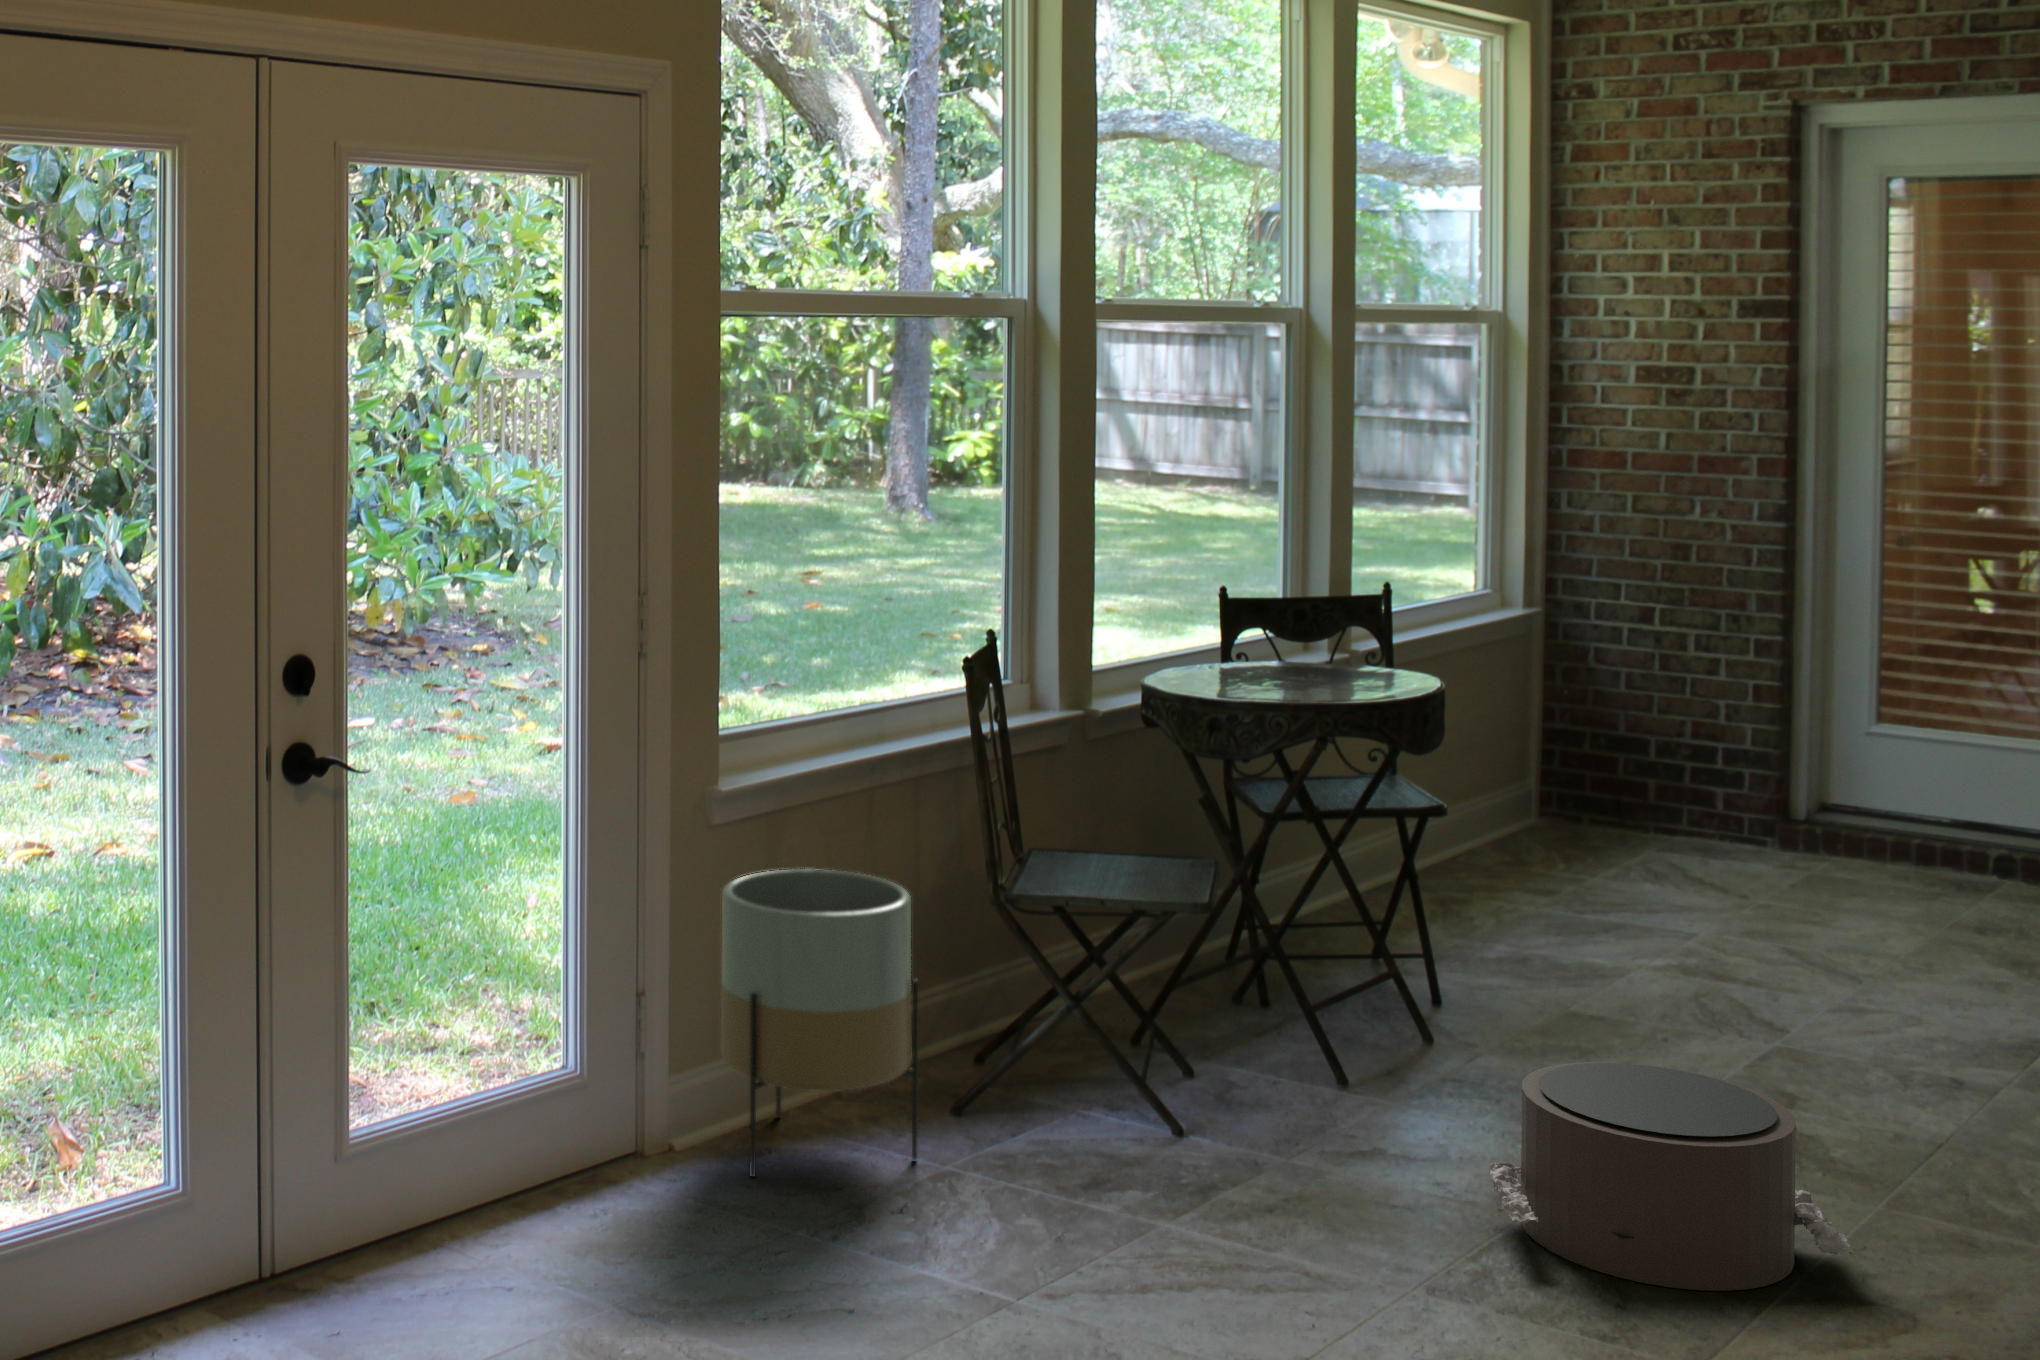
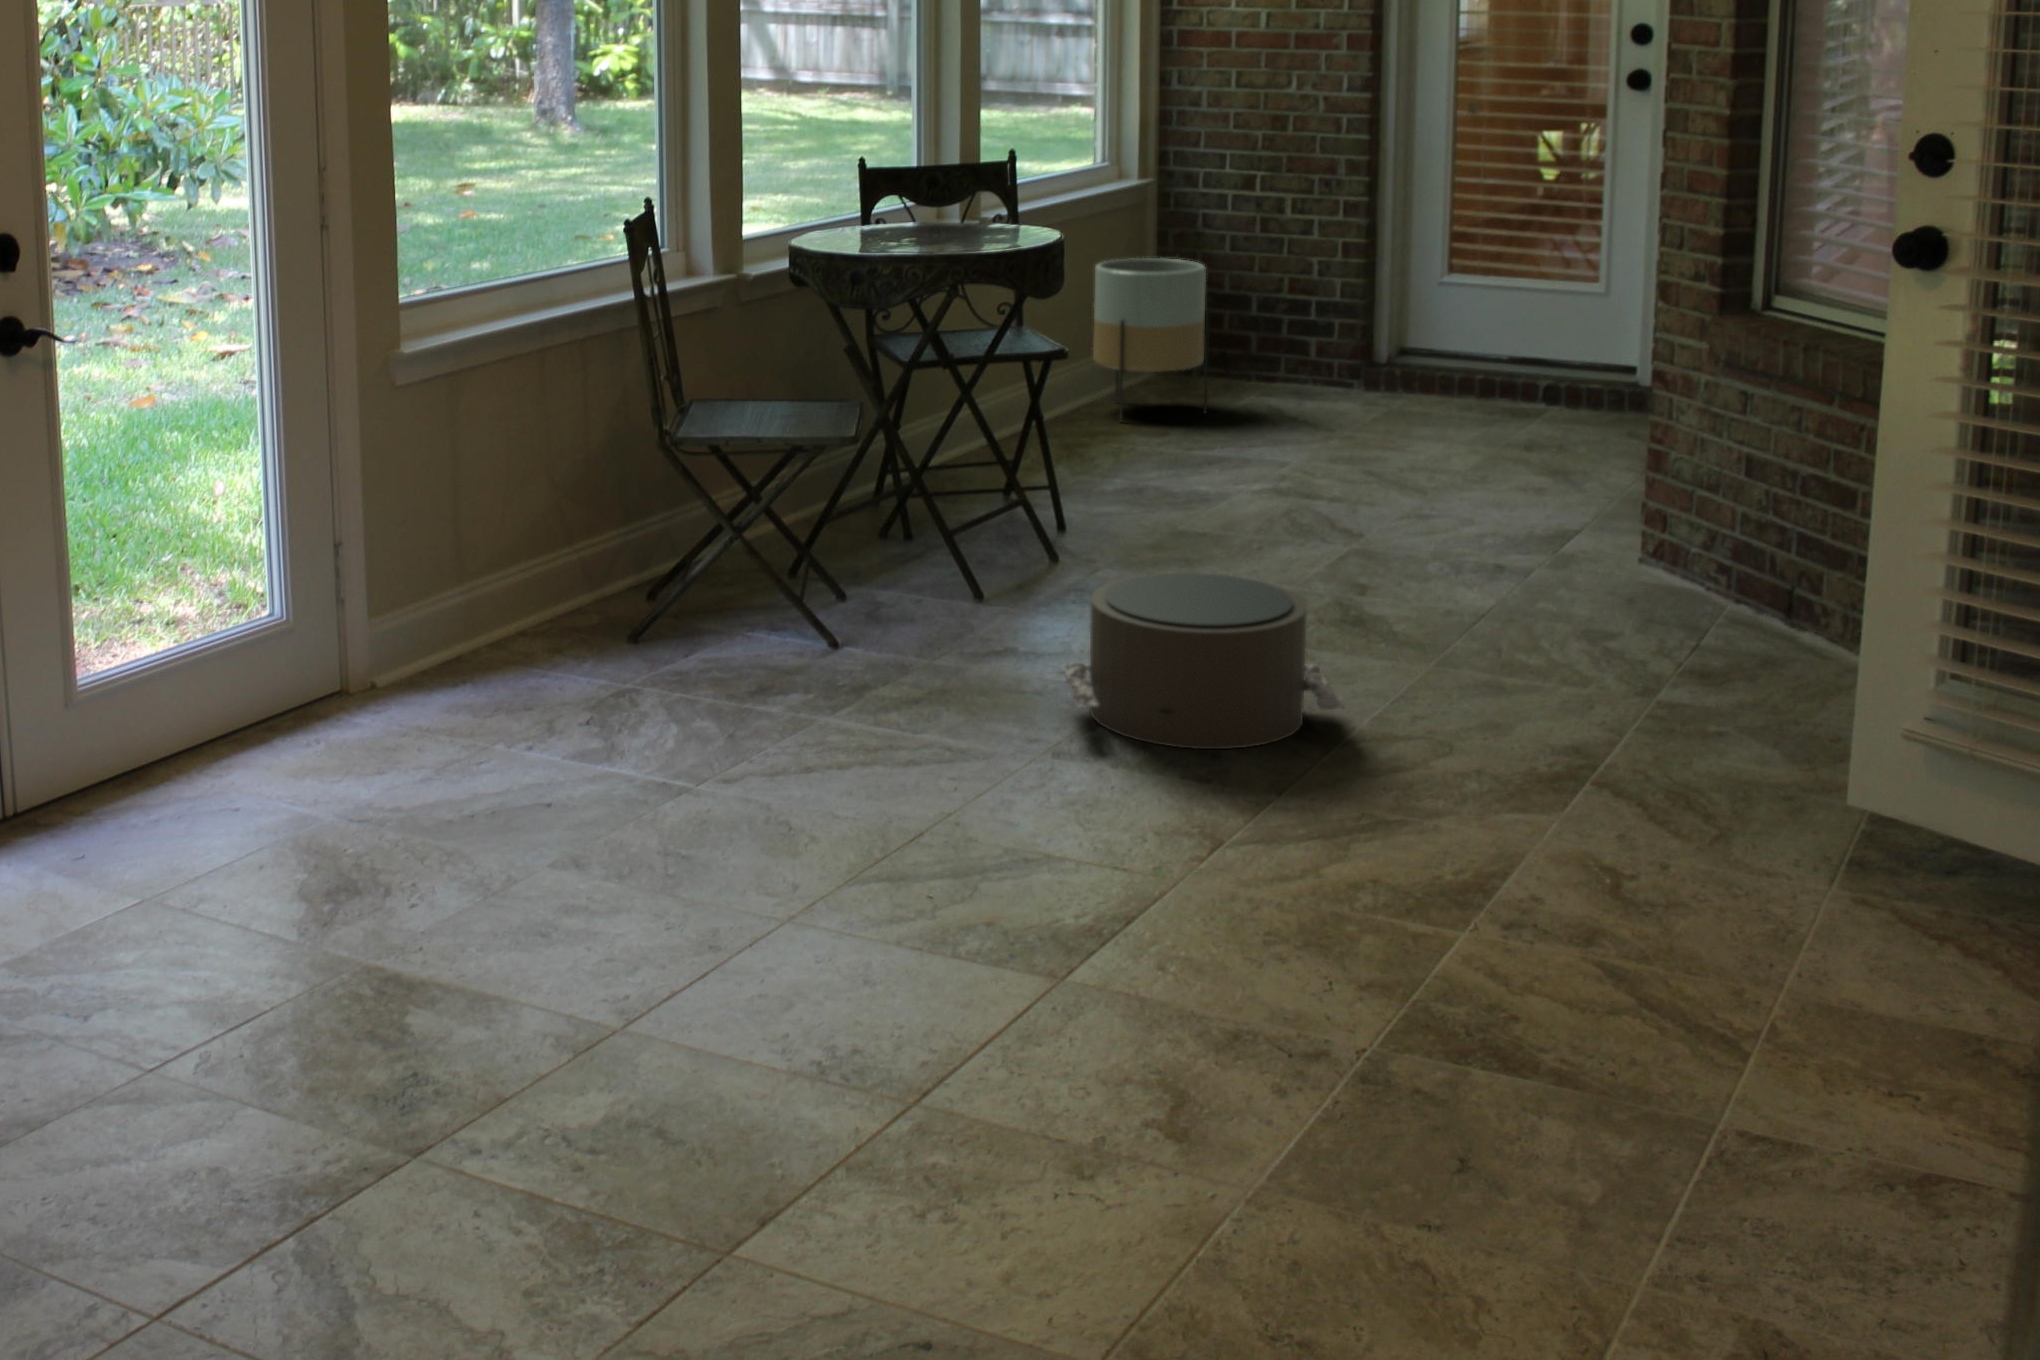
planter: present [721,869,918,1177] -> present [1093,258,1209,423]

